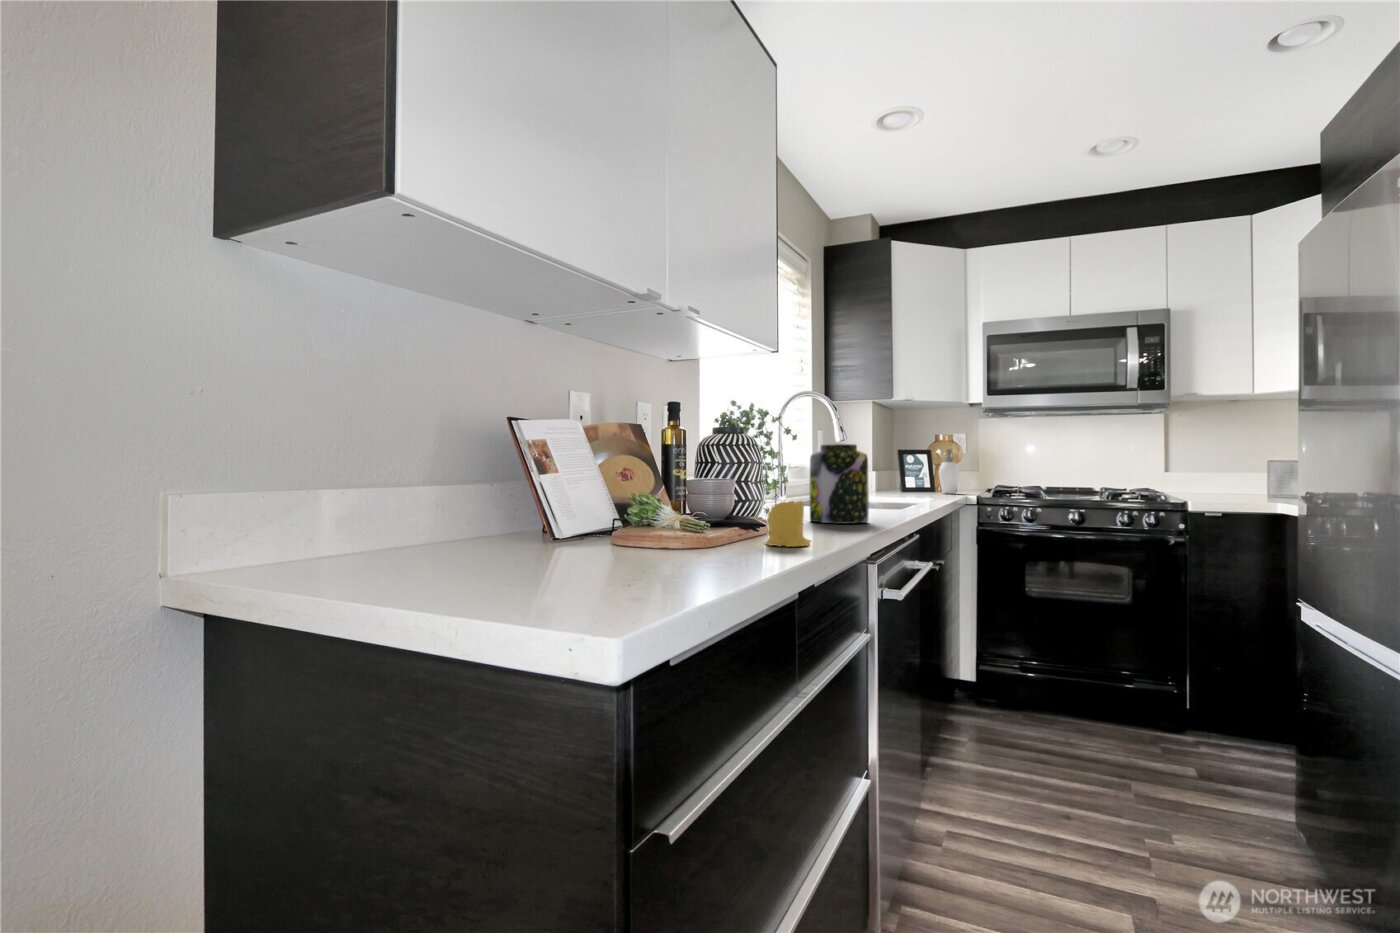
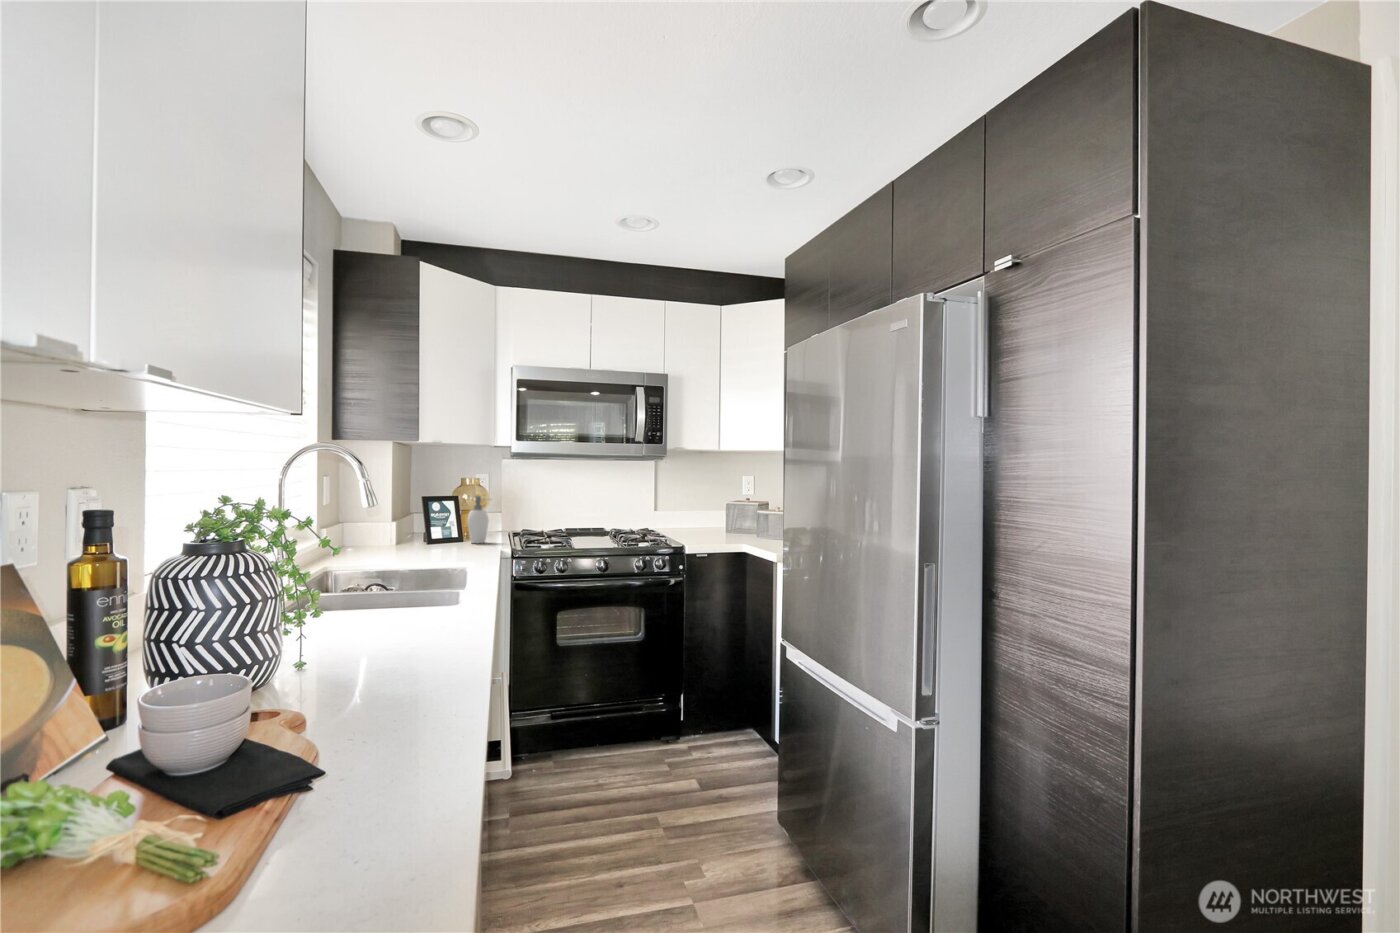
jar: present [810,444,869,523] -> none [344,543,427,652]
candle: present [763,501,811,547] -> none [296,680,377,766]

